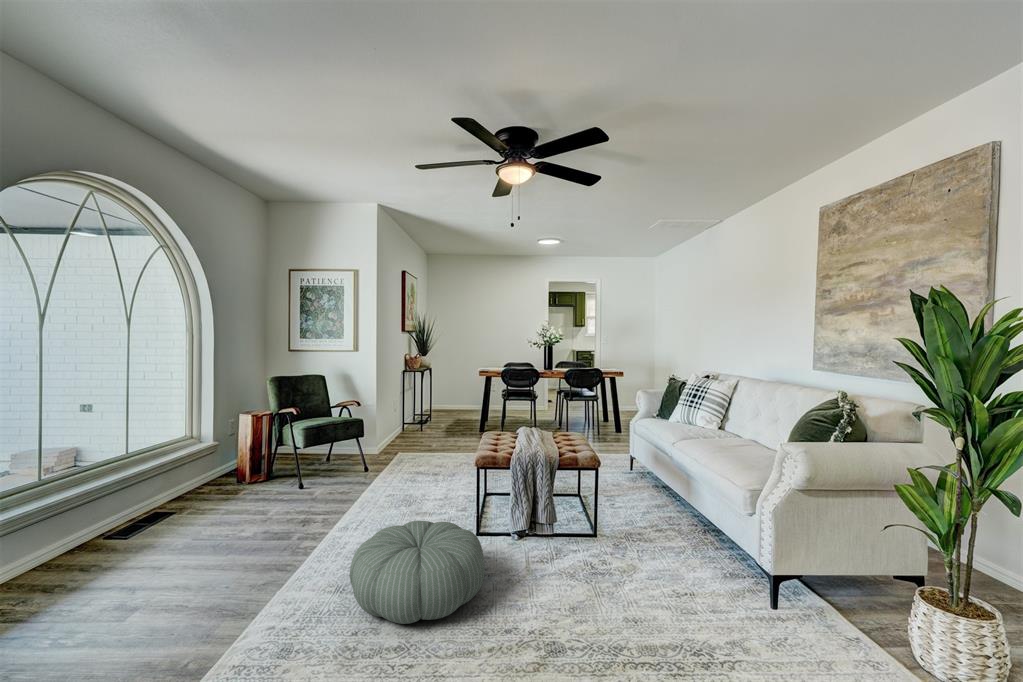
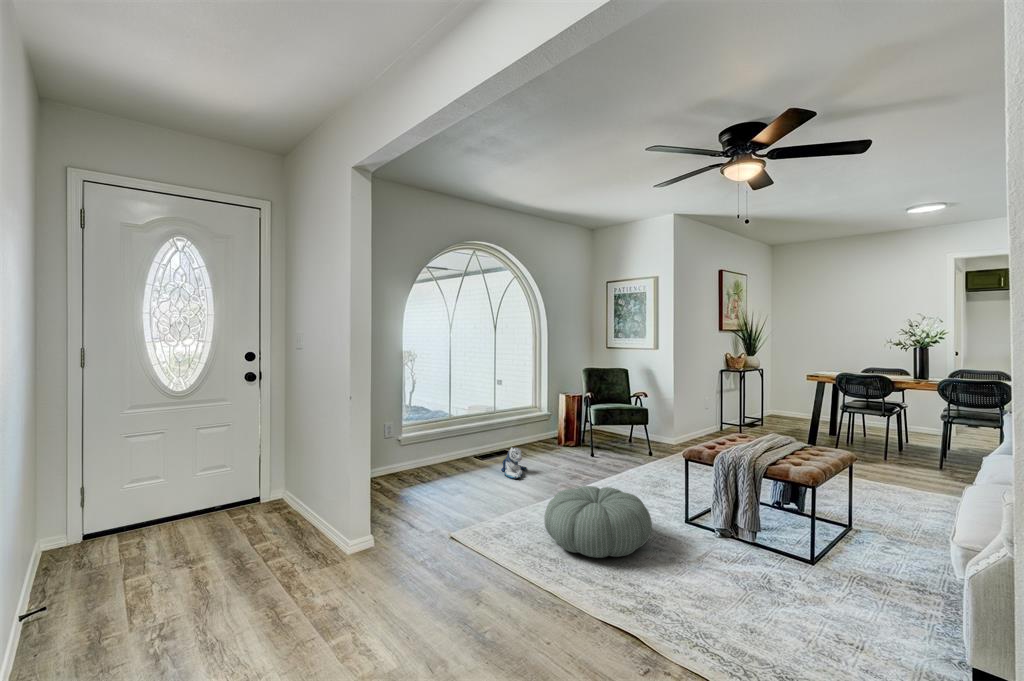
plush toy: none [186,500,233,548] -> present [501,447,527,479]

